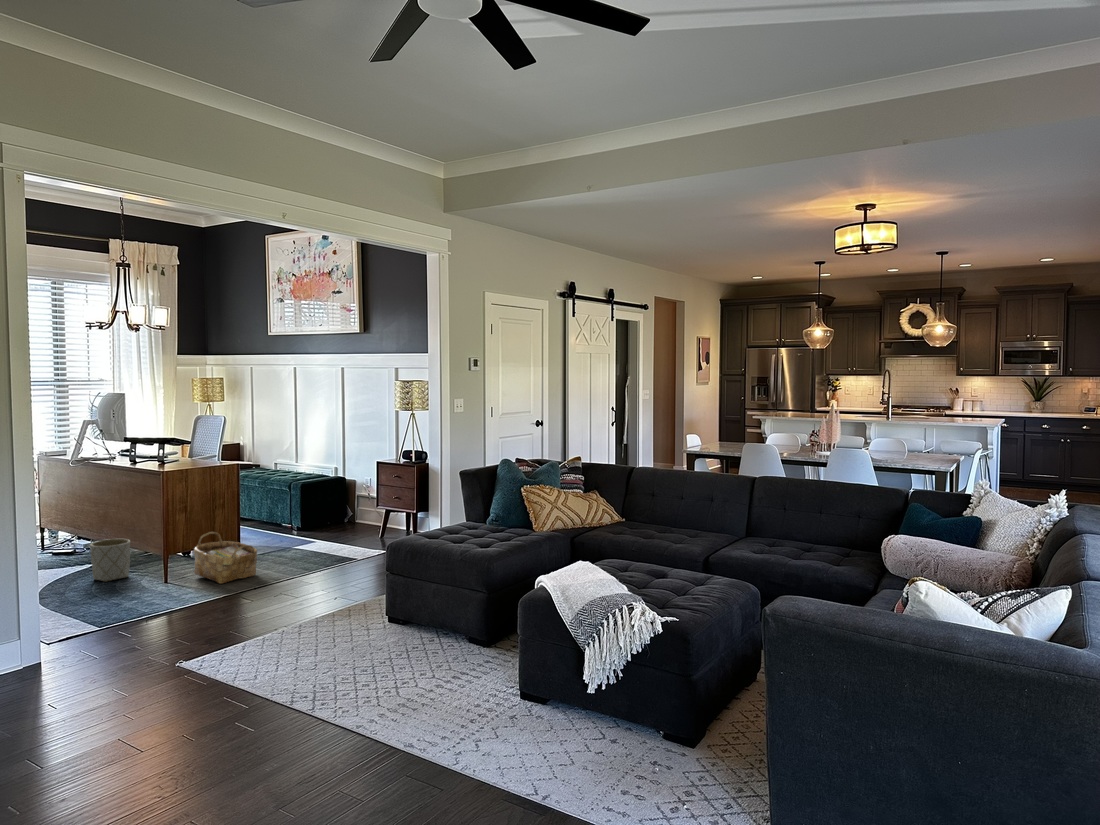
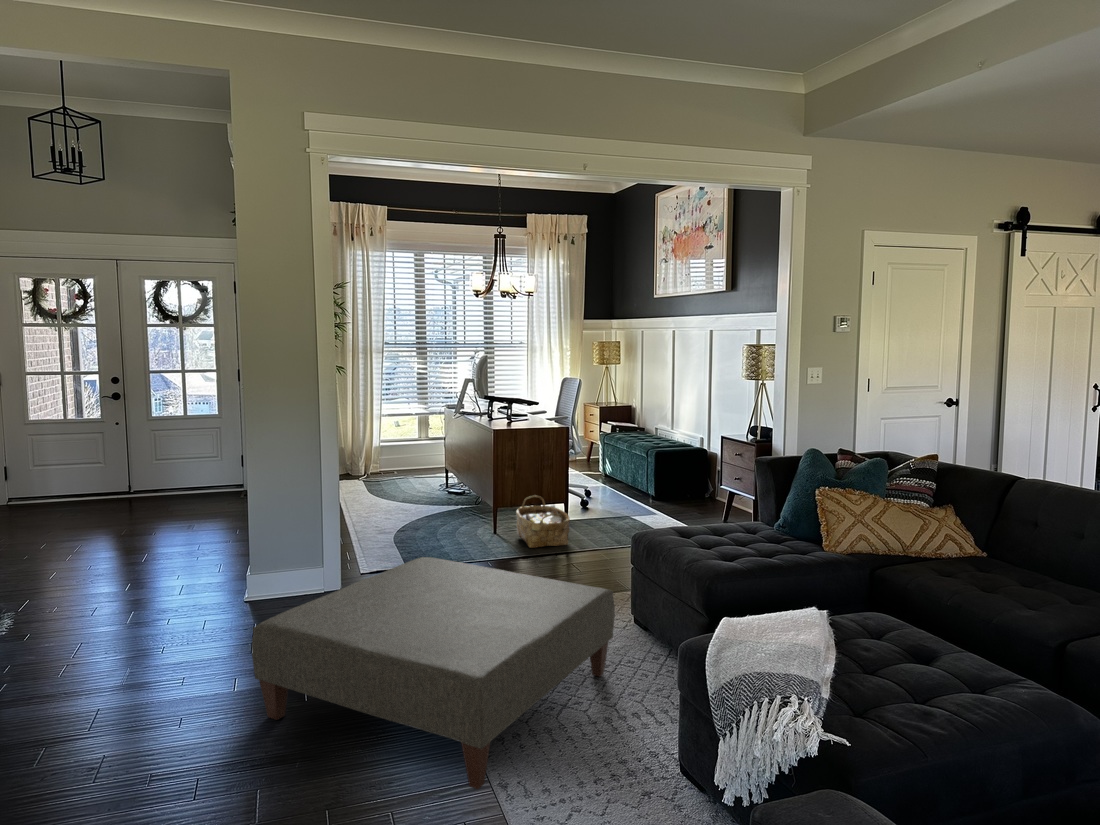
planter: present [90,539,130,582] -> none [442,491,474,529]
ottoman: none [93,585,408,776] -> present [252,557,615,789]

